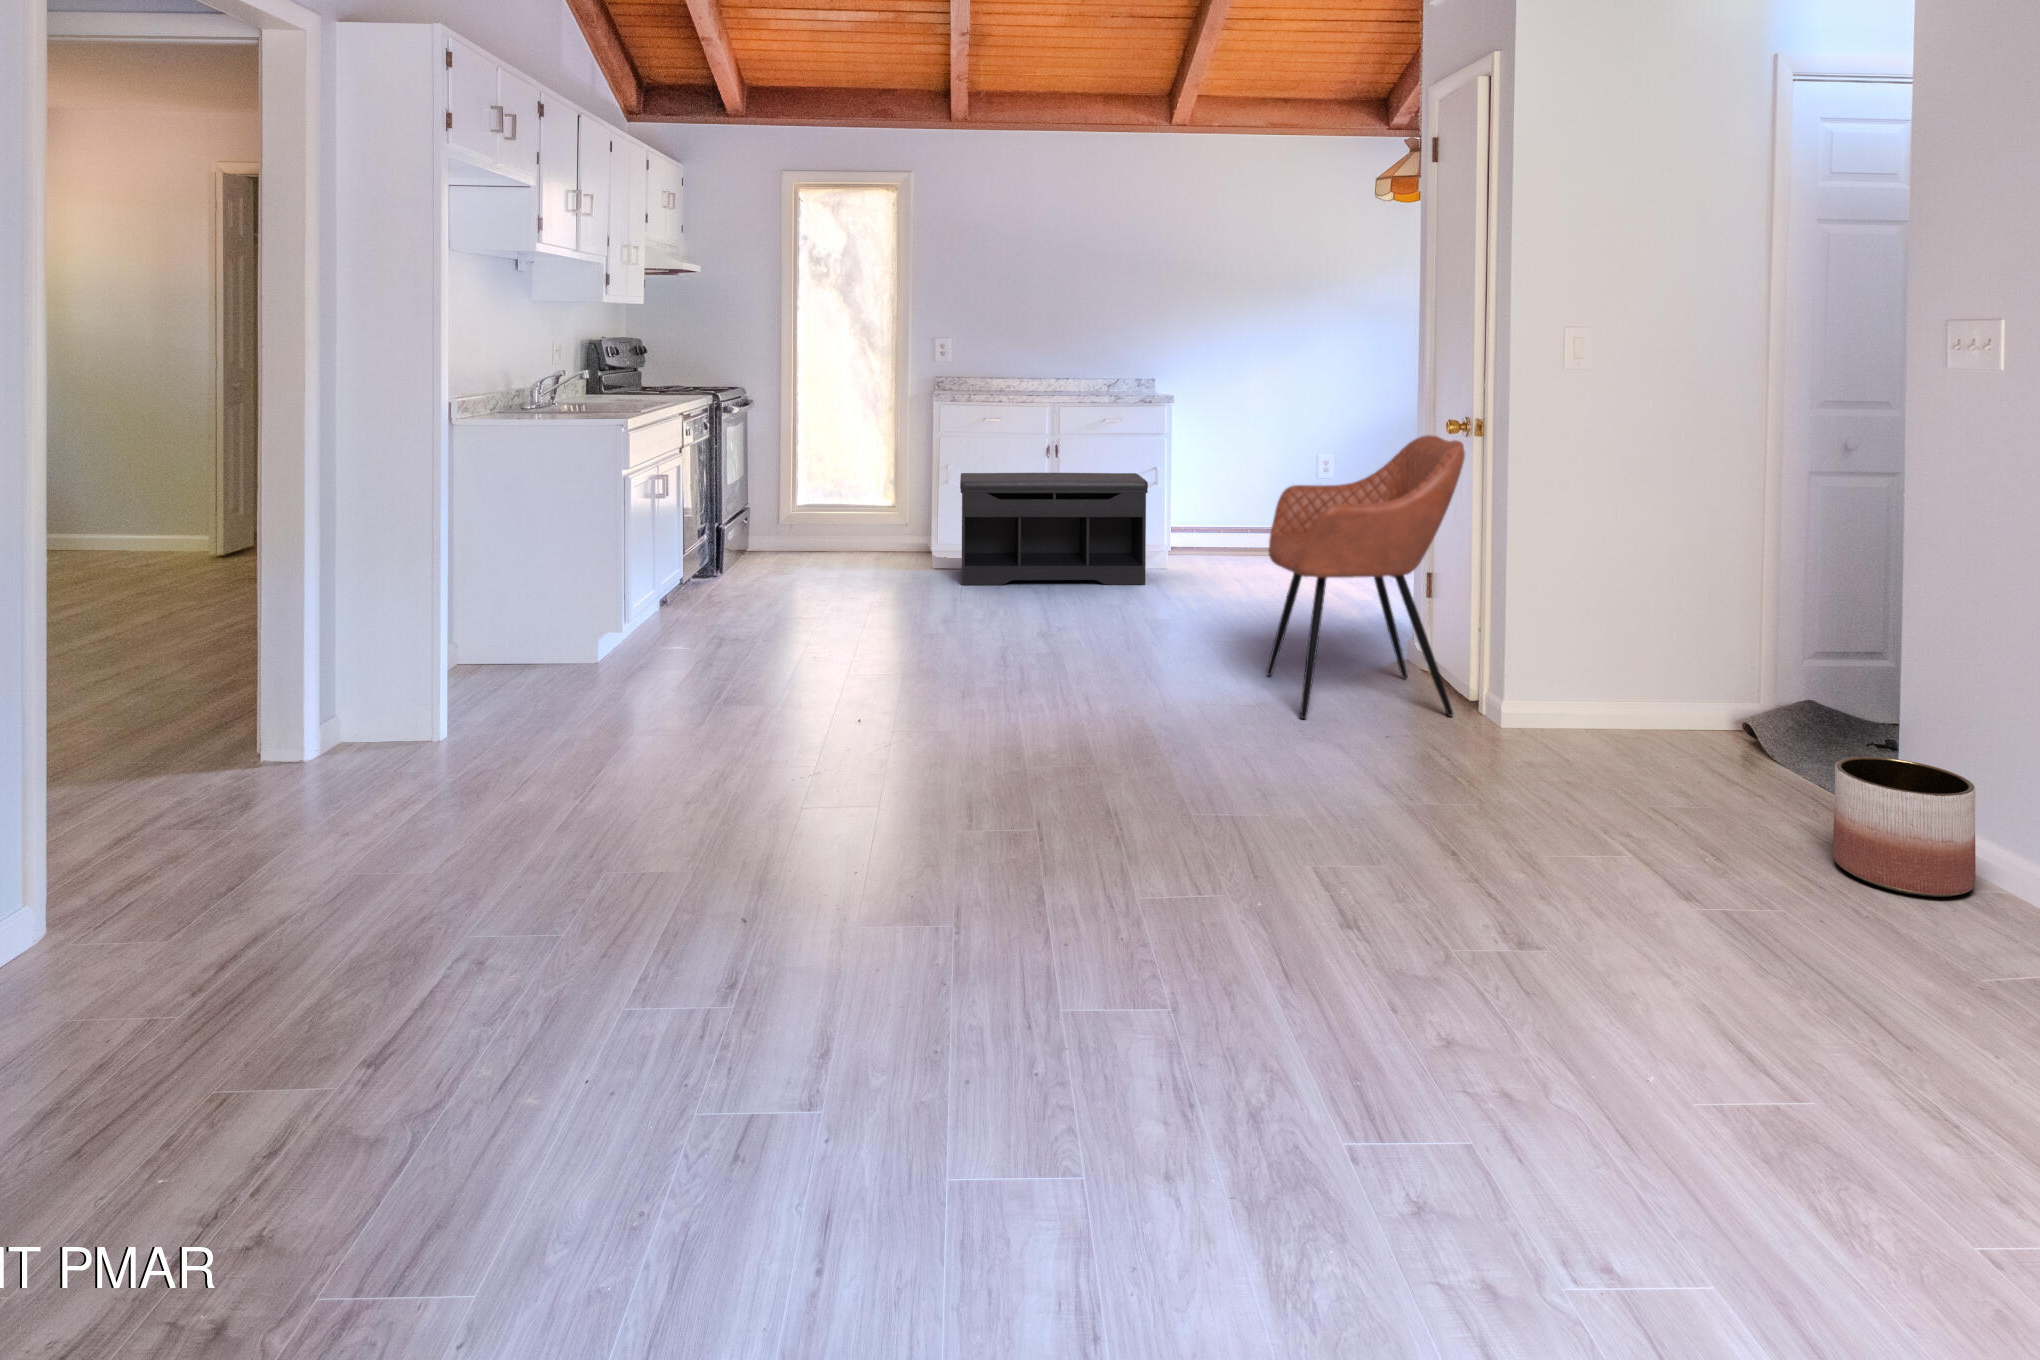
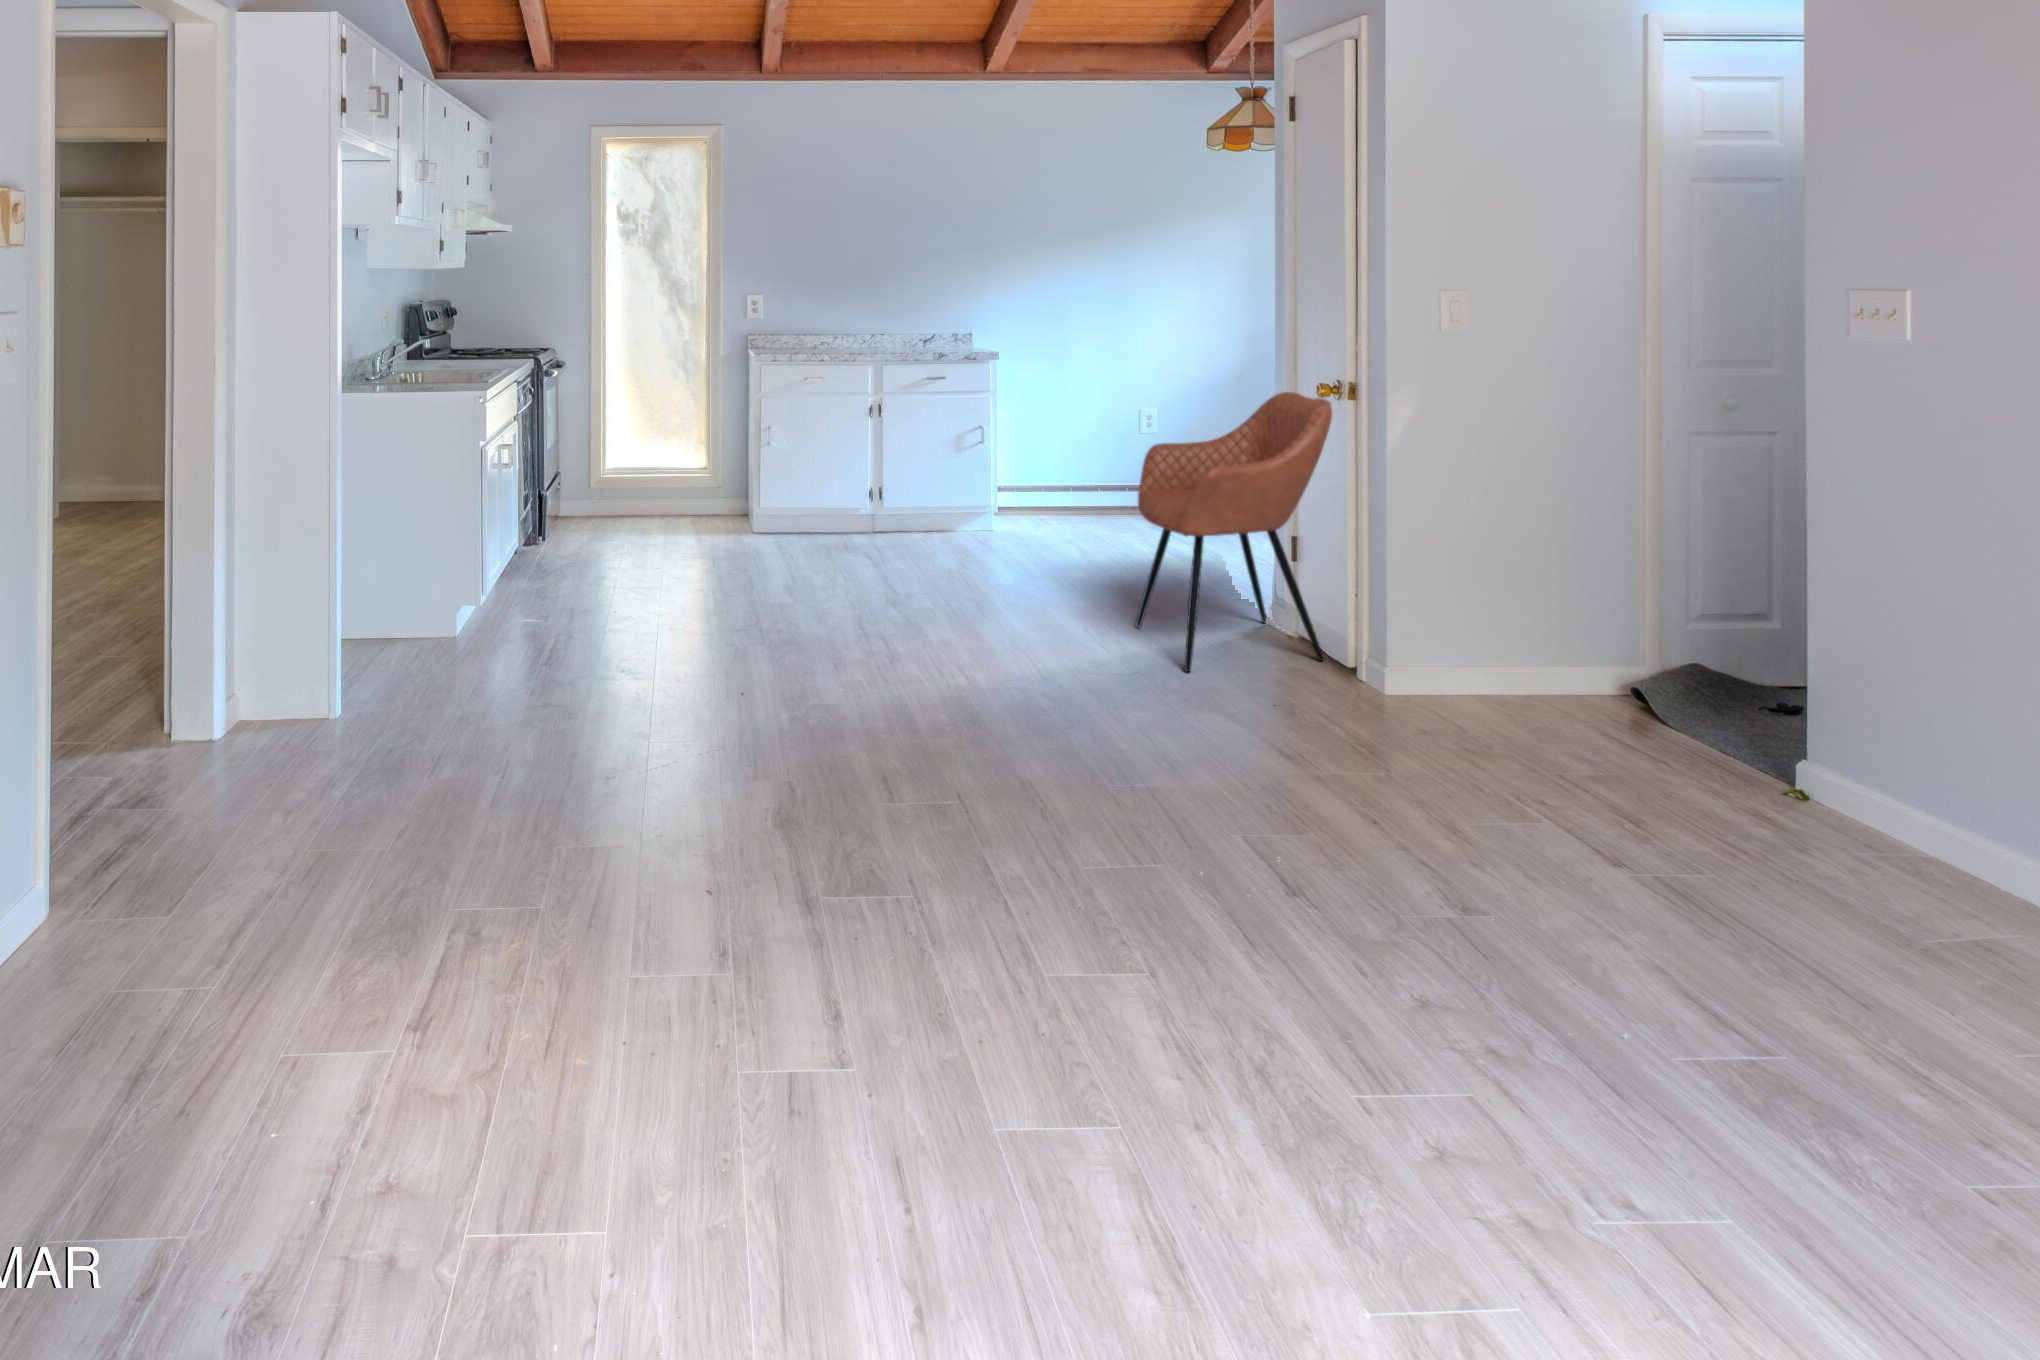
bench: present [960,473,1148,585] -> none [794,425,983,544]
planter: present [1833,757,1976,897] -> none [1714,692,1845,819]

